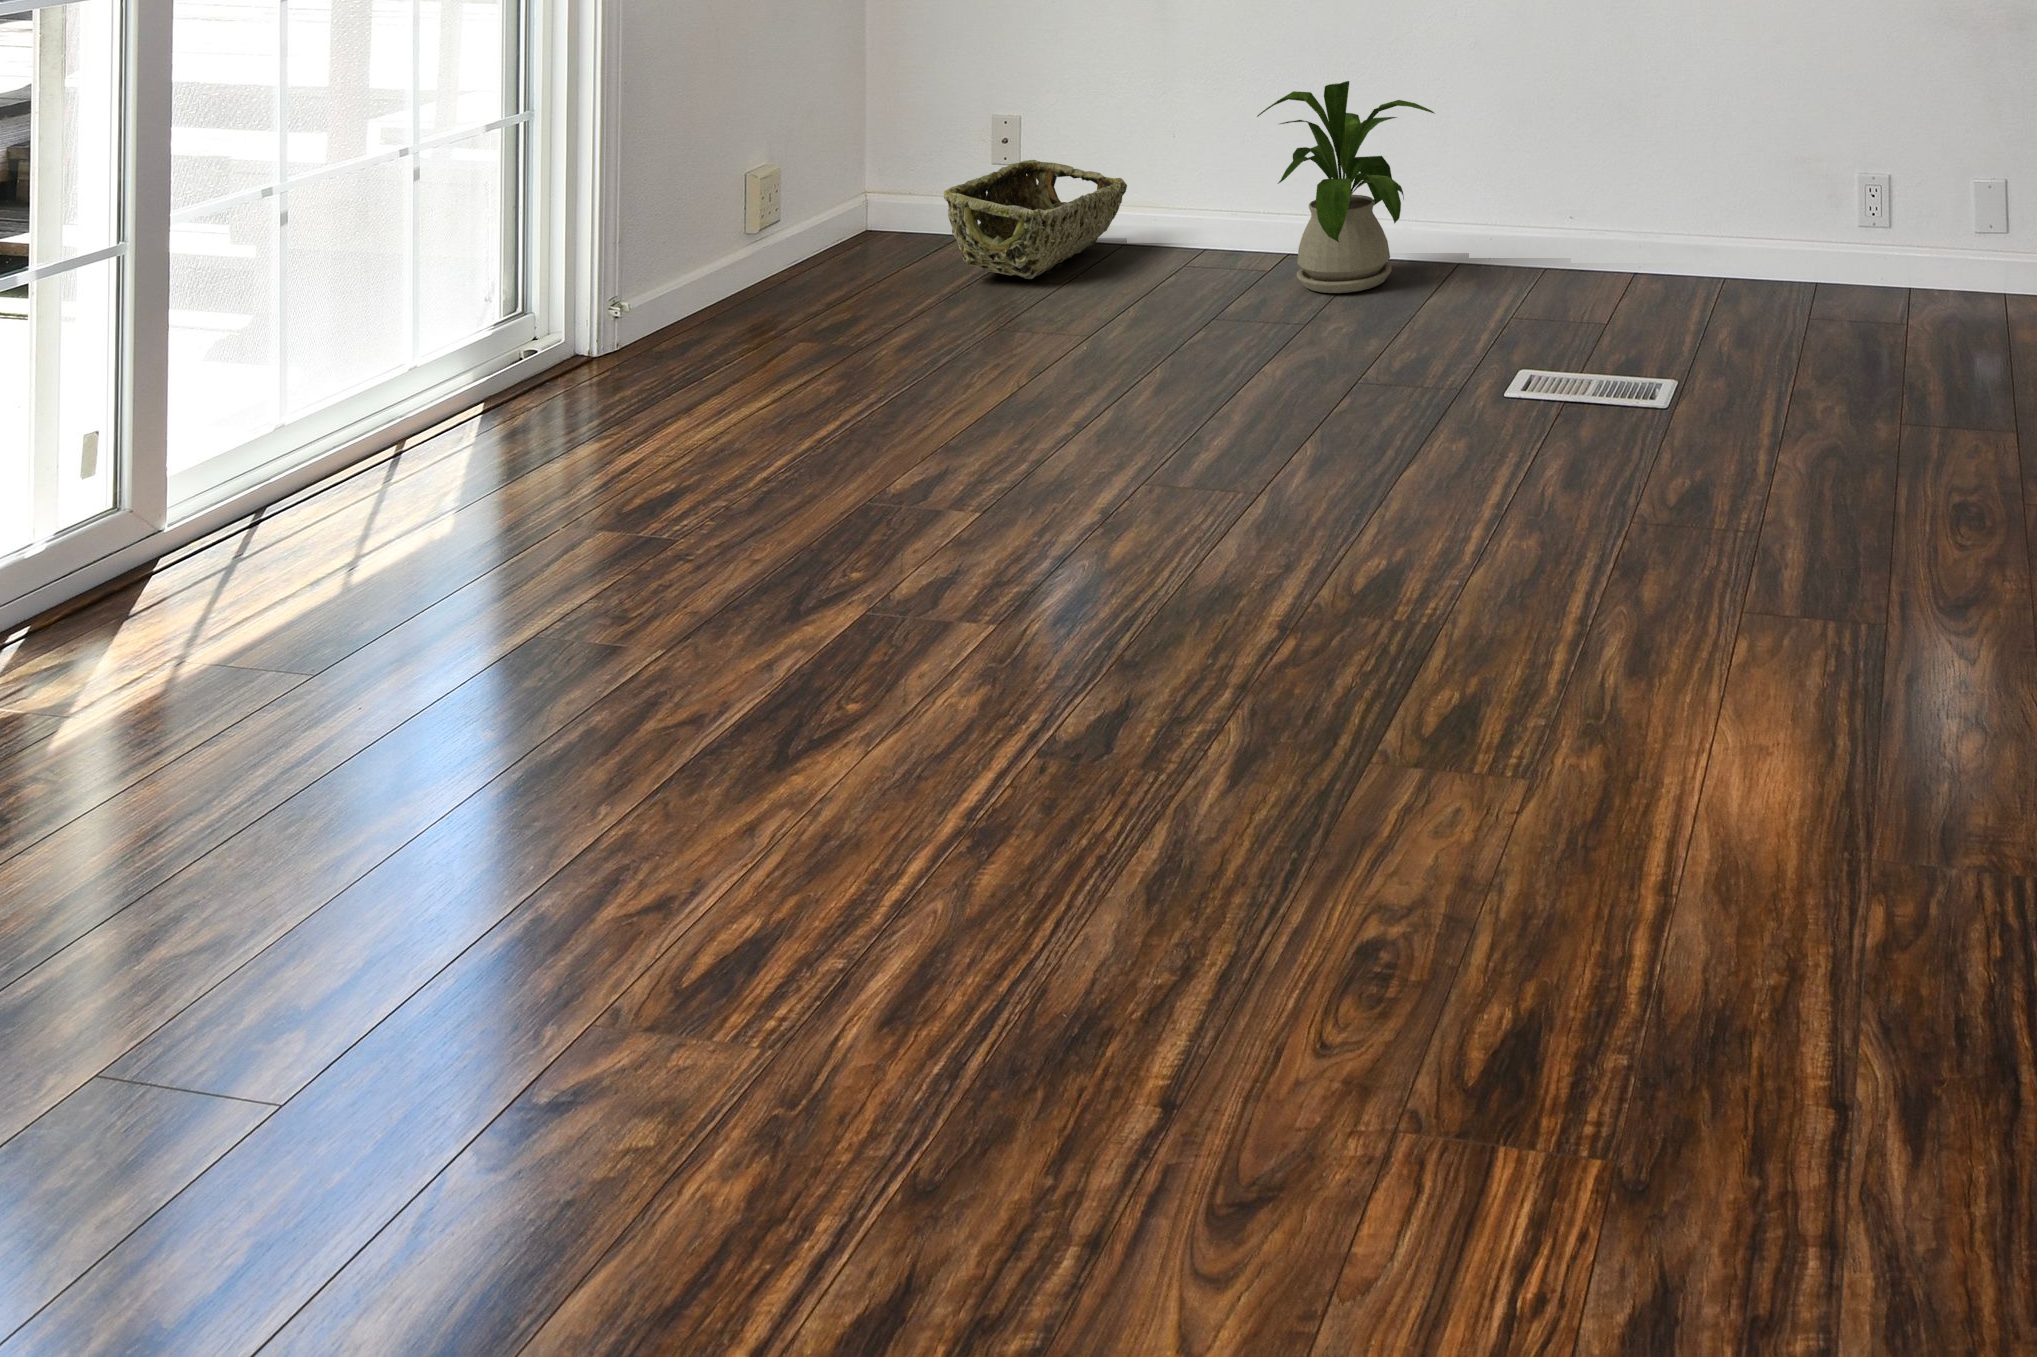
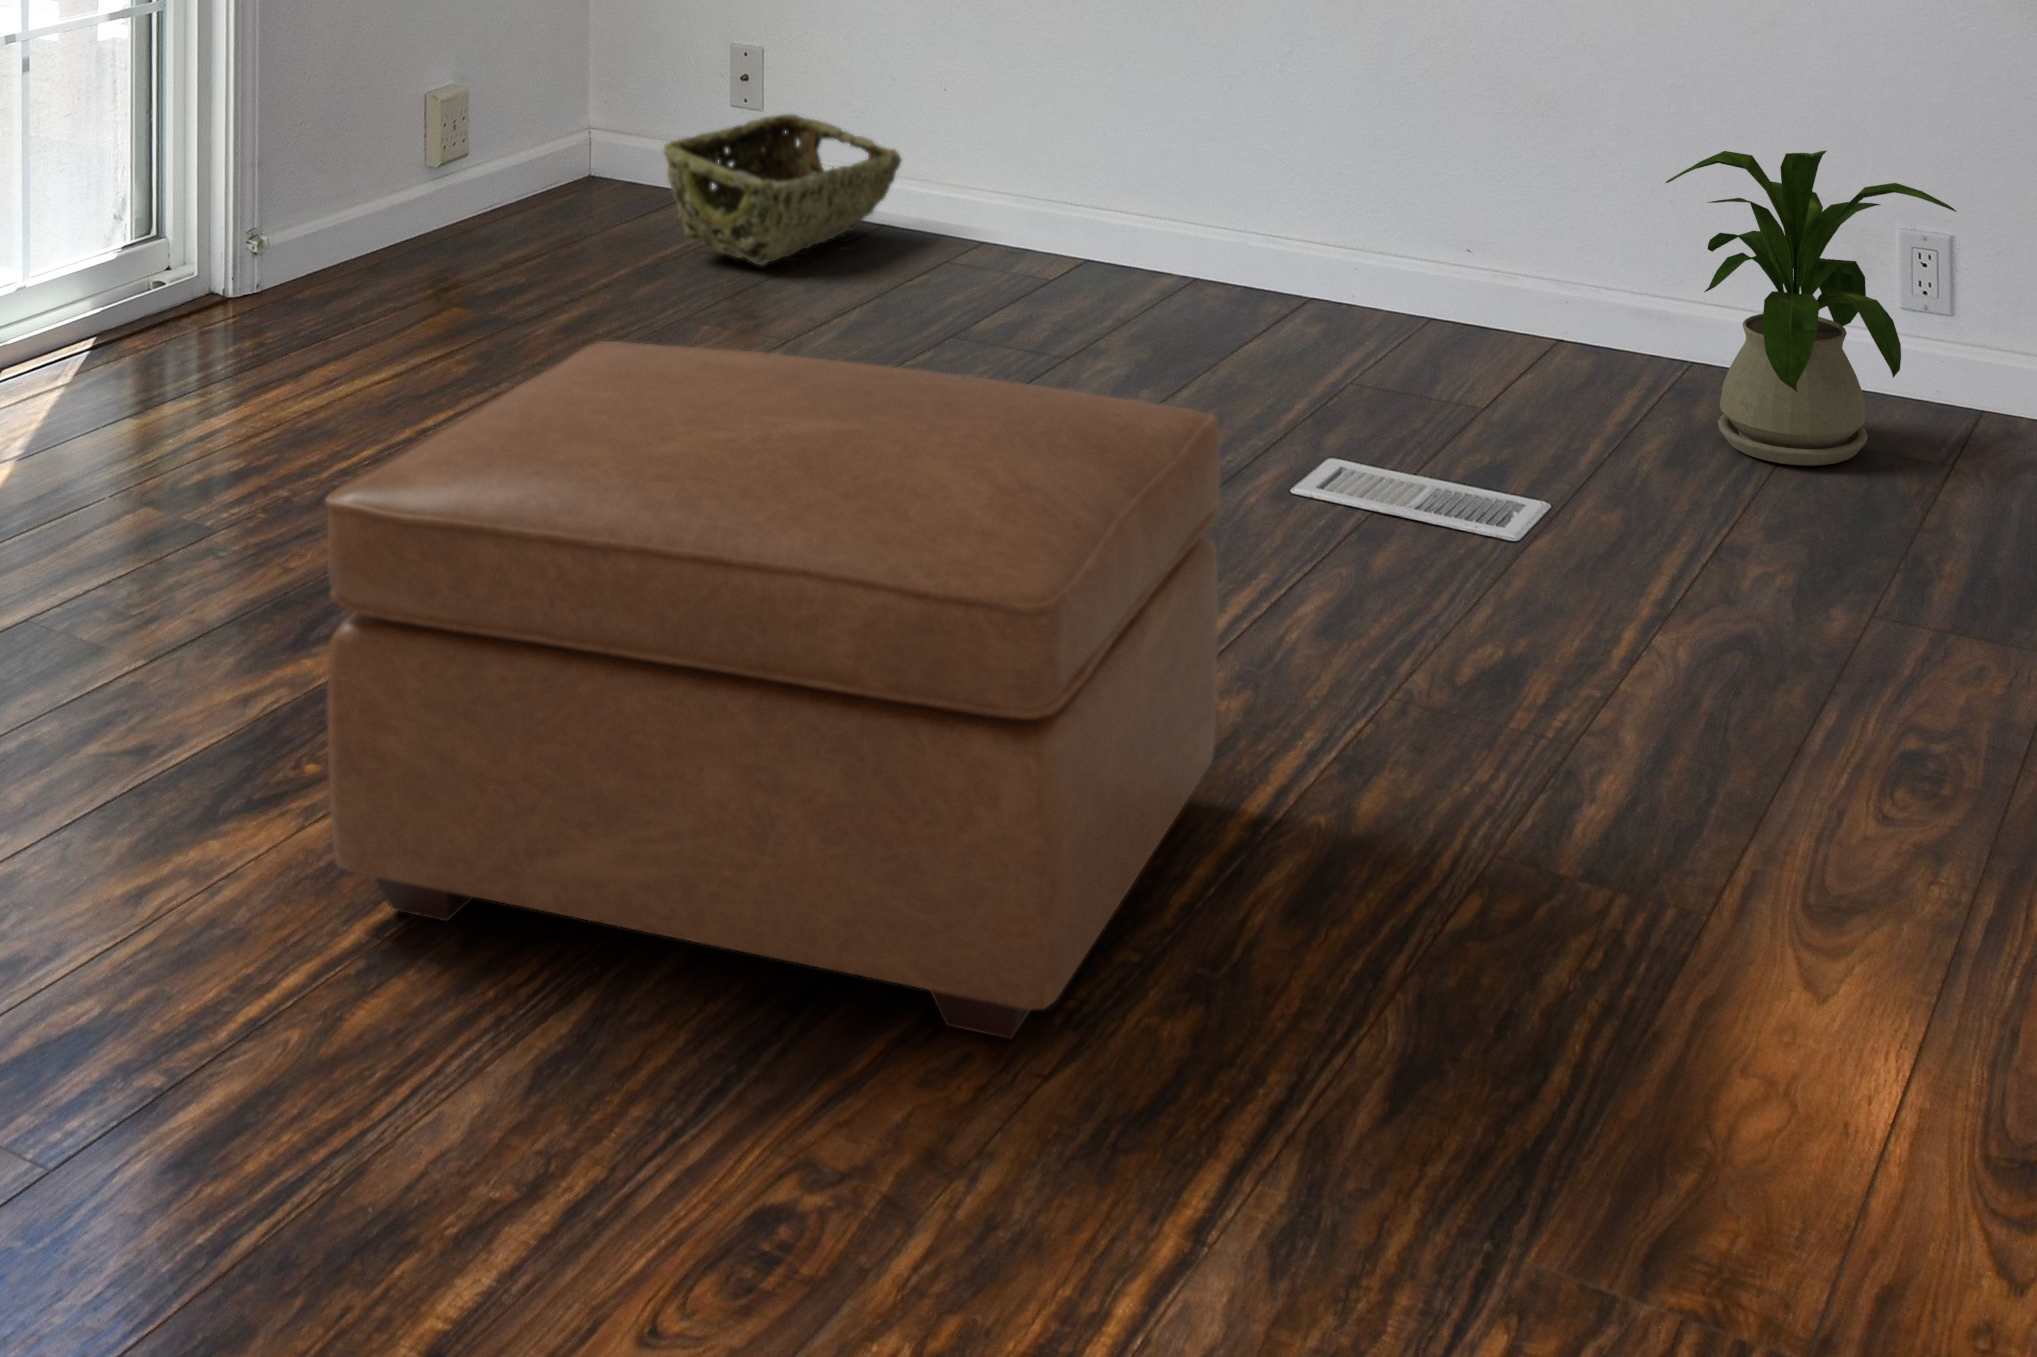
house plant: present [1257,81,1435,293] -> present [1666,151,1957,466]
ottoman: none [904,309,1564,795] -> present [325,341,1220,1039]

